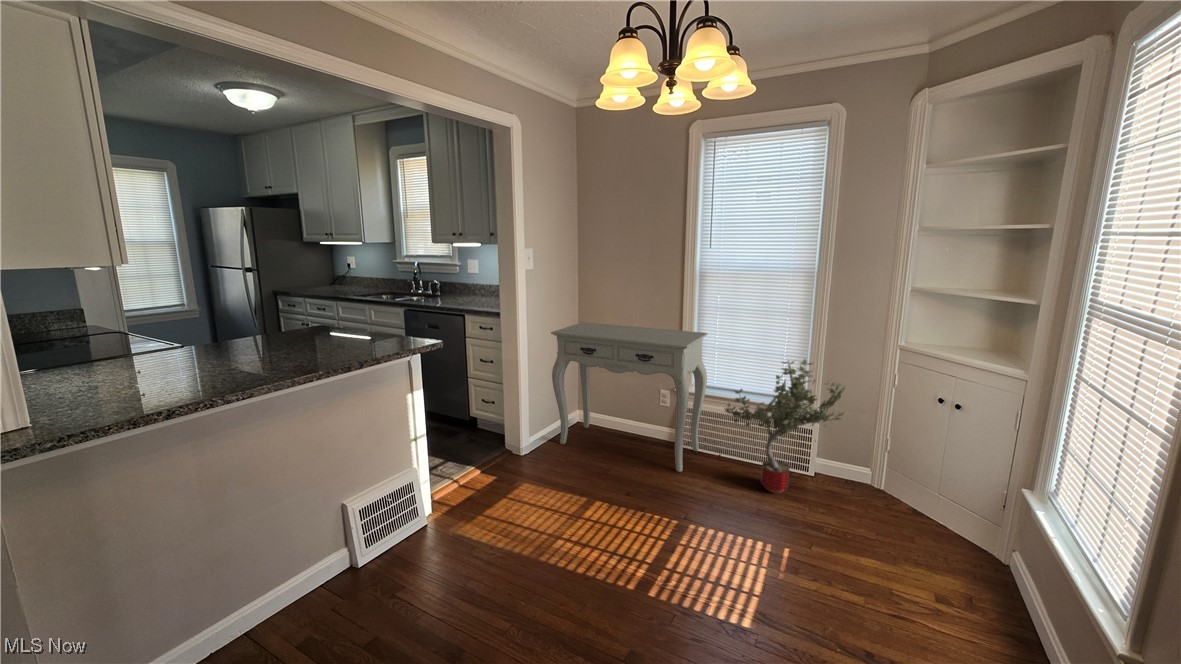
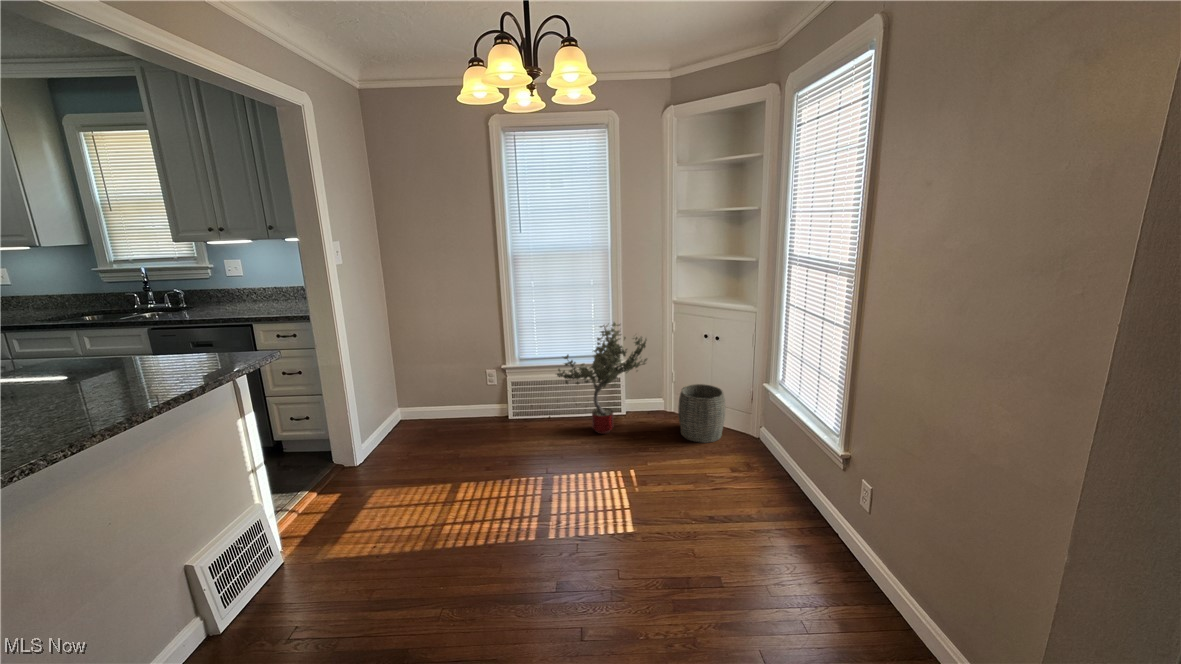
console table: present [551,322,708,472] -> none [373,312,532,444]
woven basket: none [881,461,960,550] -> present [678,384,725,443]

